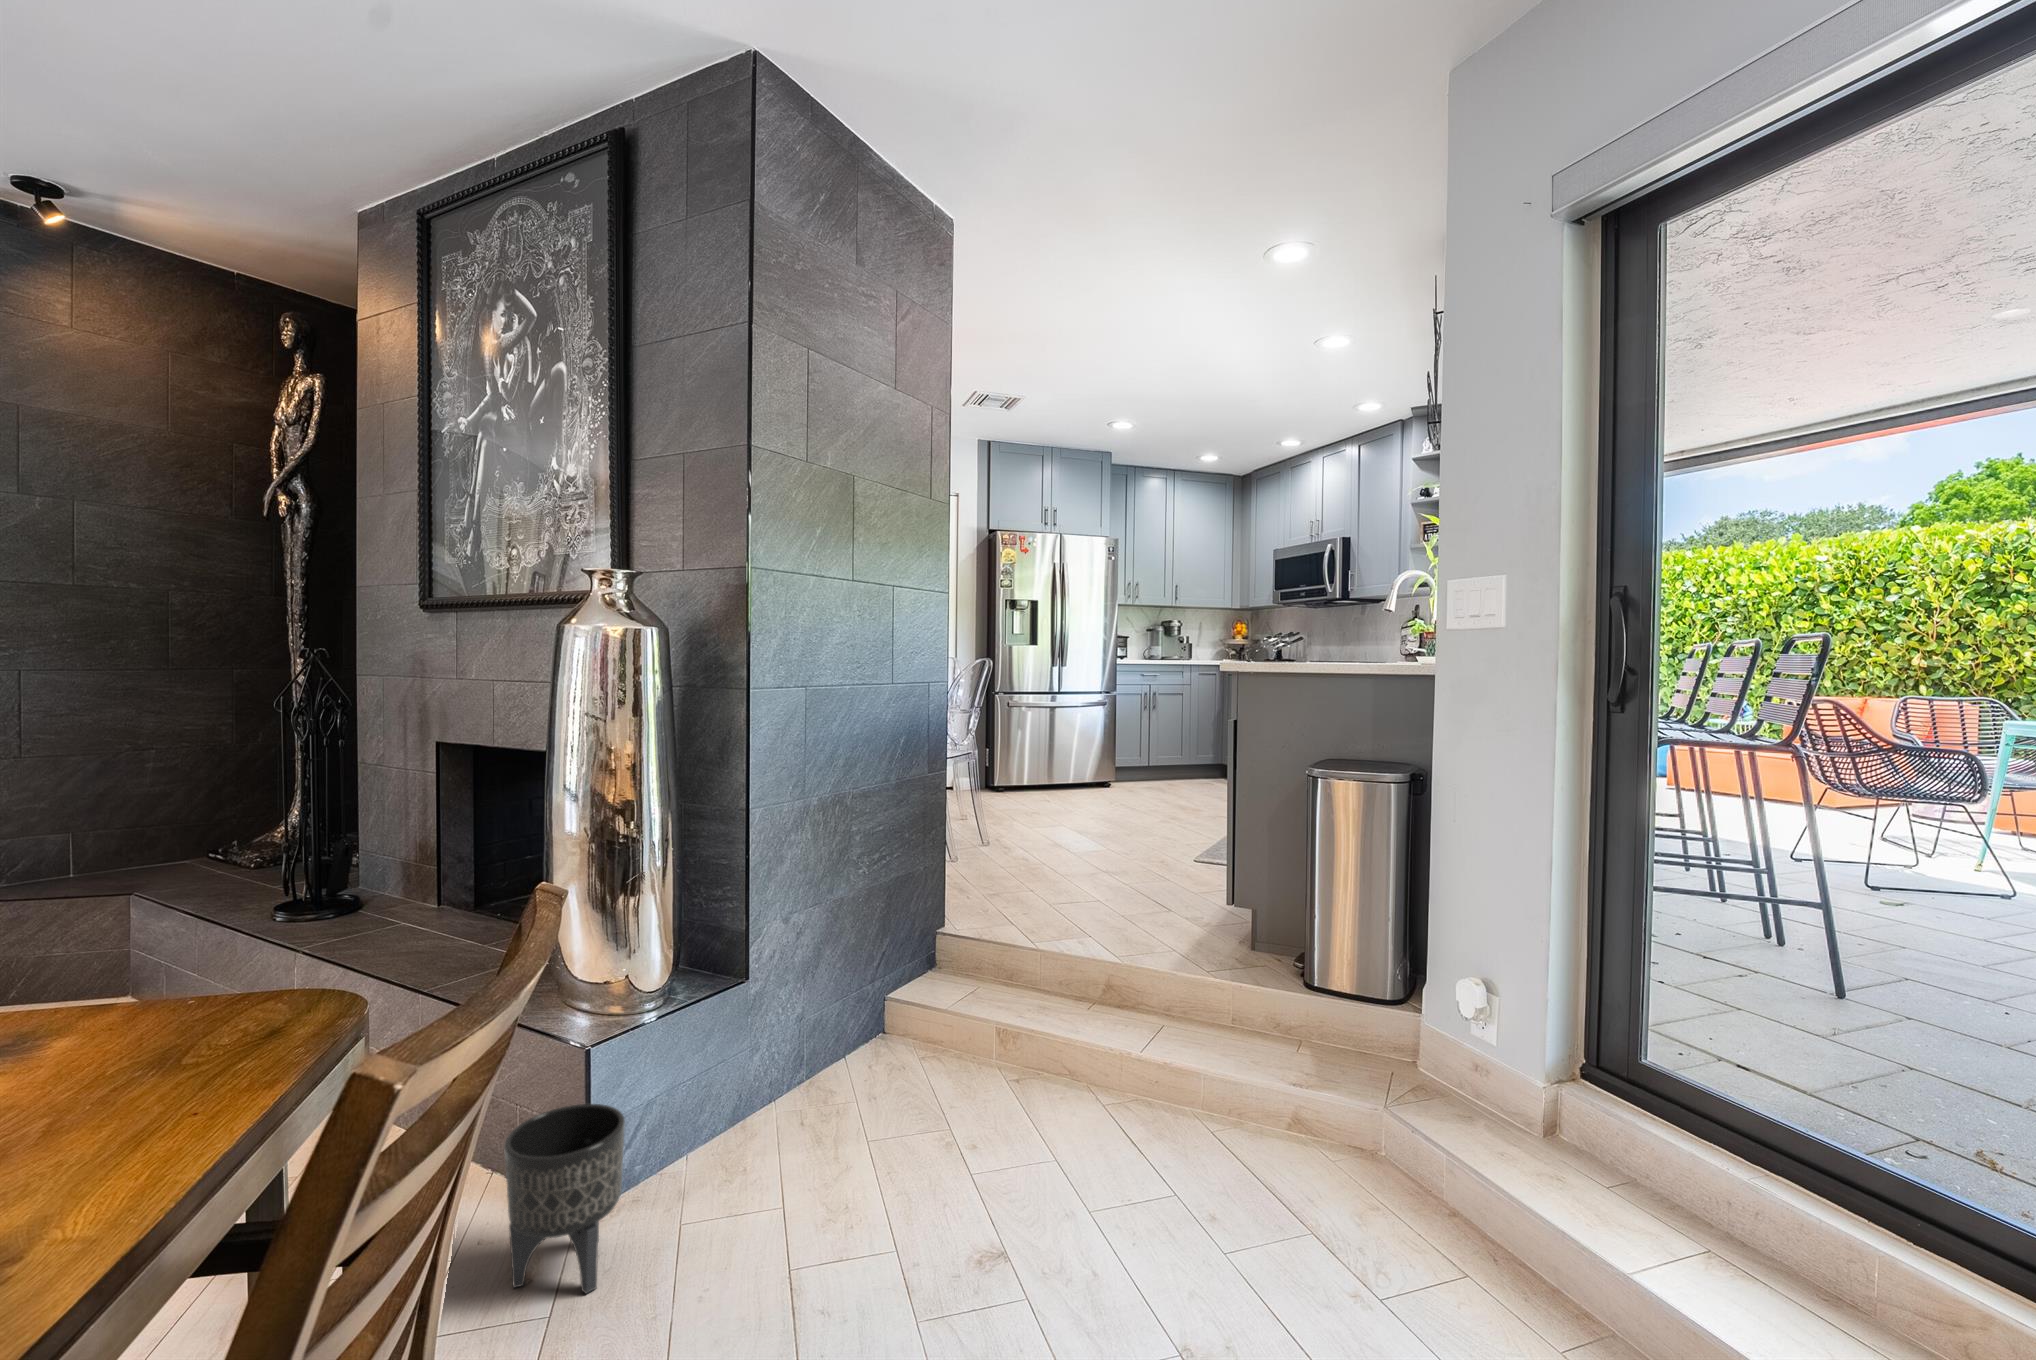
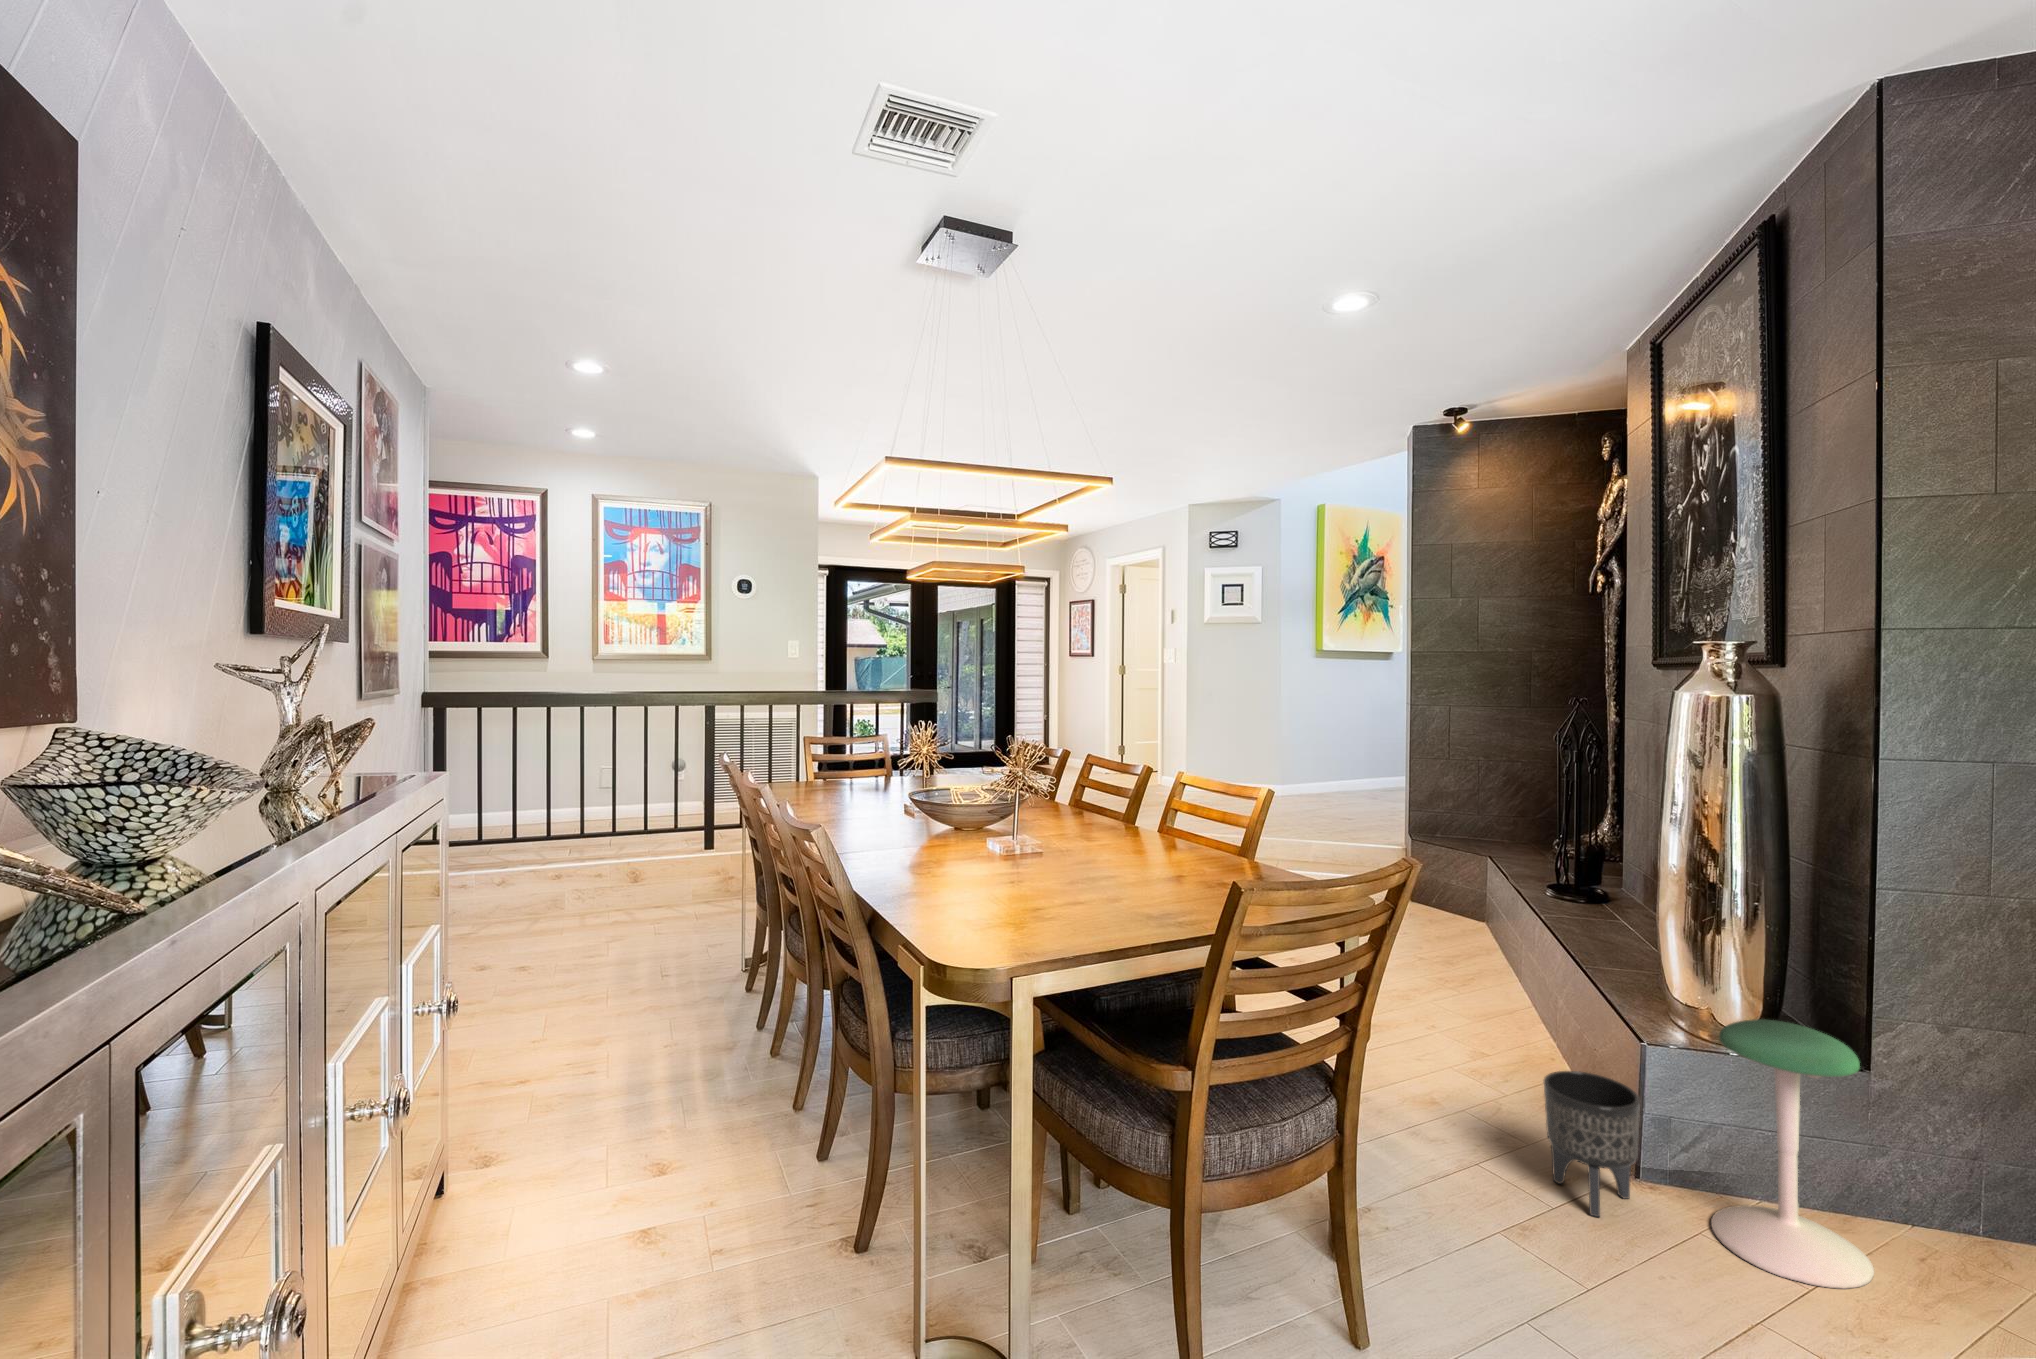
stool: none [673,952,805,1222] -> present [1711,1019,1874,1289]

